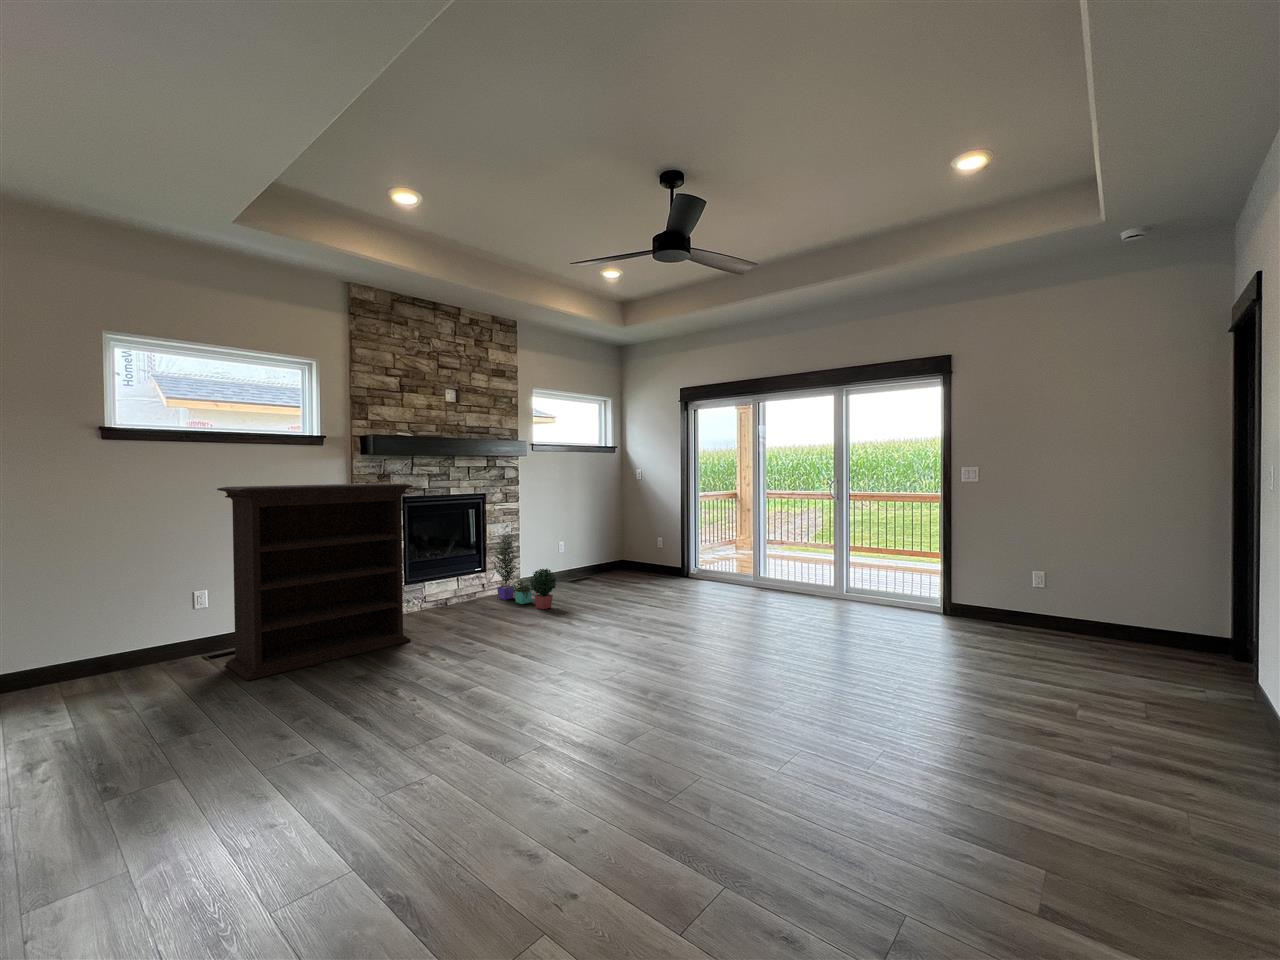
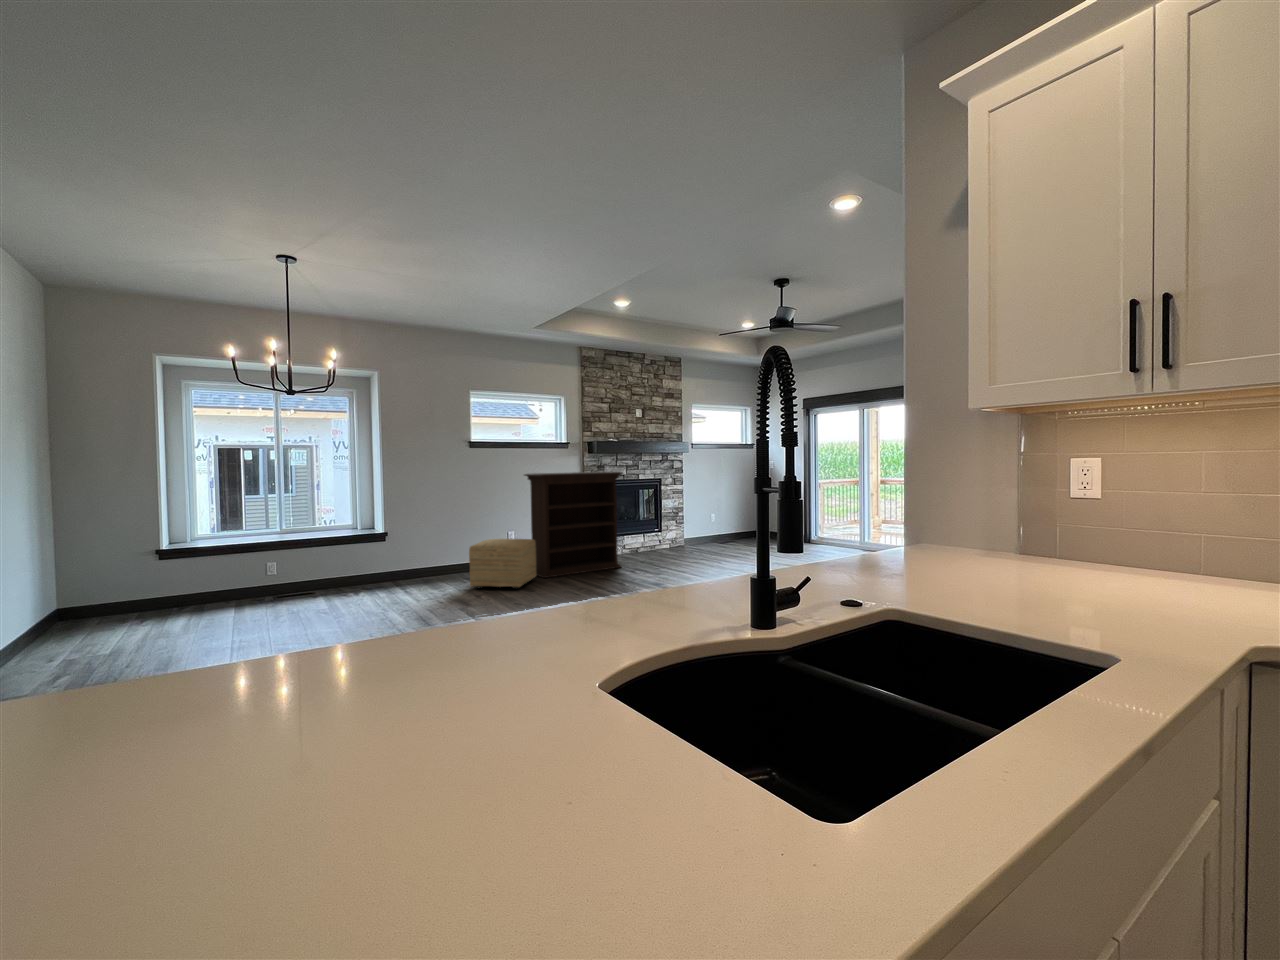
potted plant: present [495,534,557,609] -> none [667,506,711,556]
ottoman: none [44,612,228,728] -> present [469,539,536,589]

